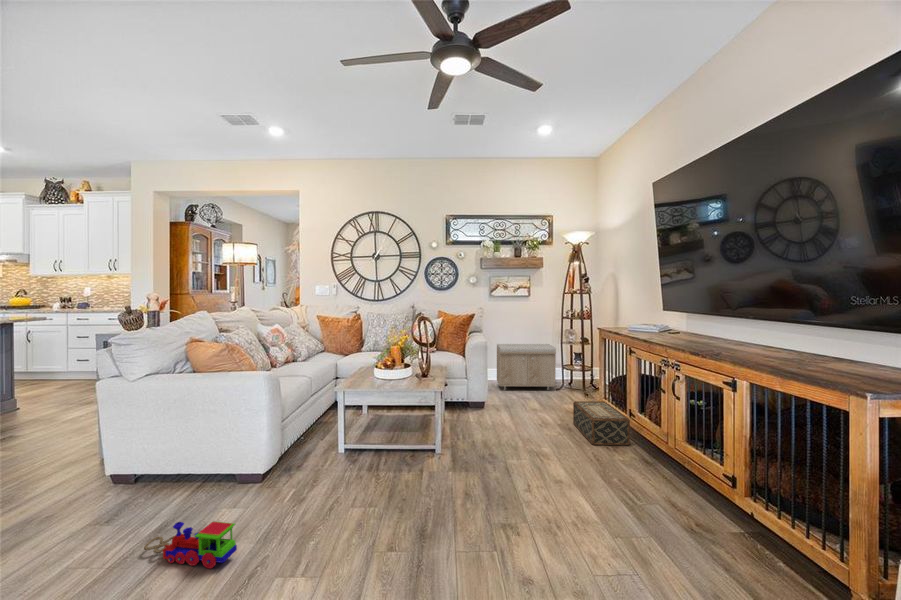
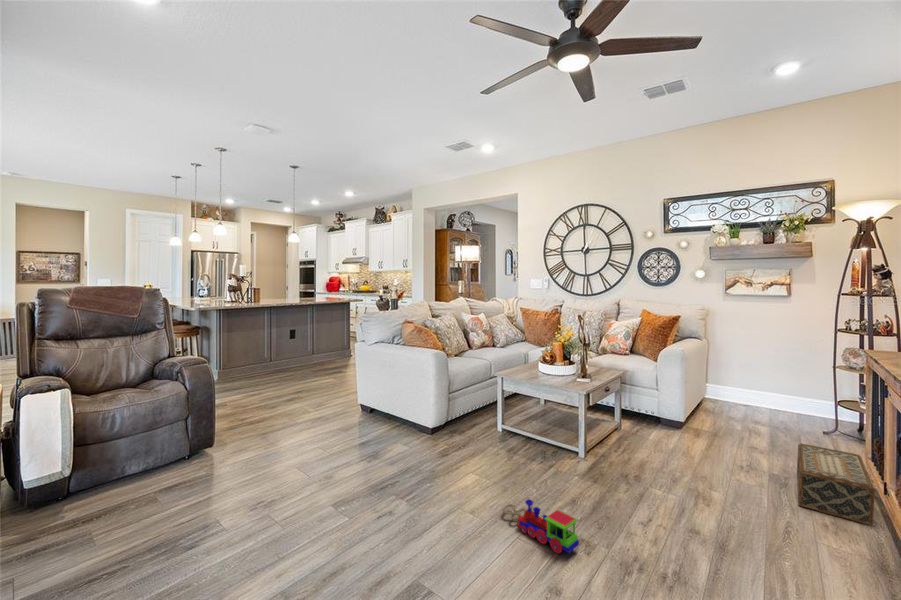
storage bench: present [497,344,556,390] -> none [723,353,818,424]
toy train: present [144,522,237,568] -> present [503,500,579,553]

